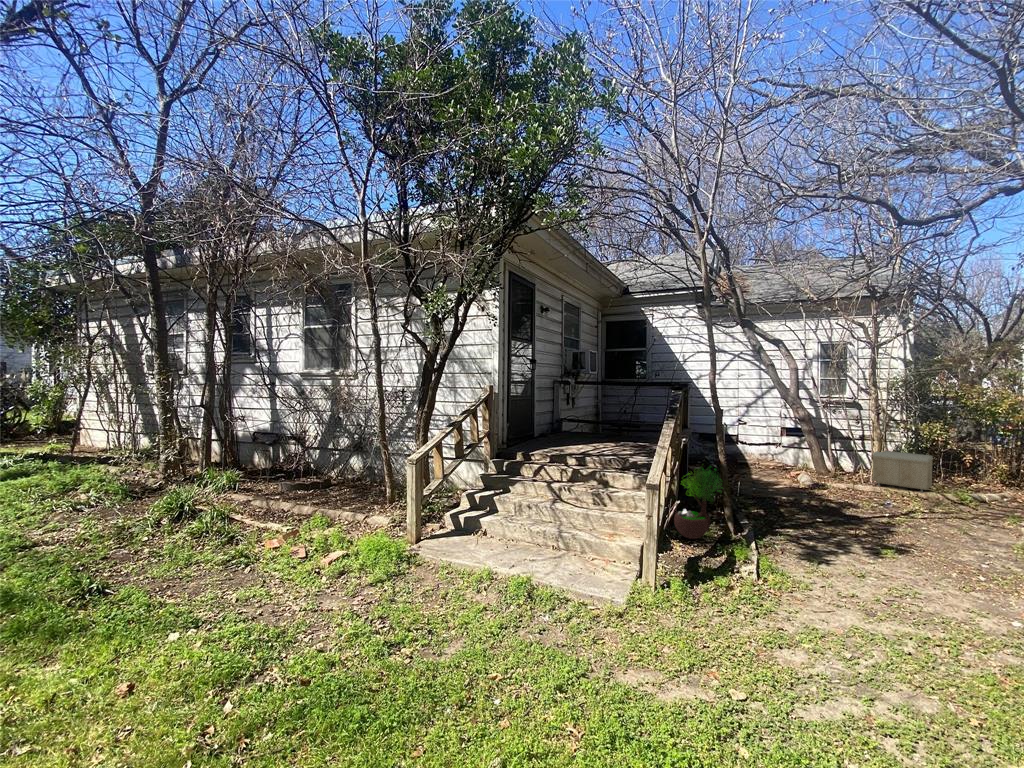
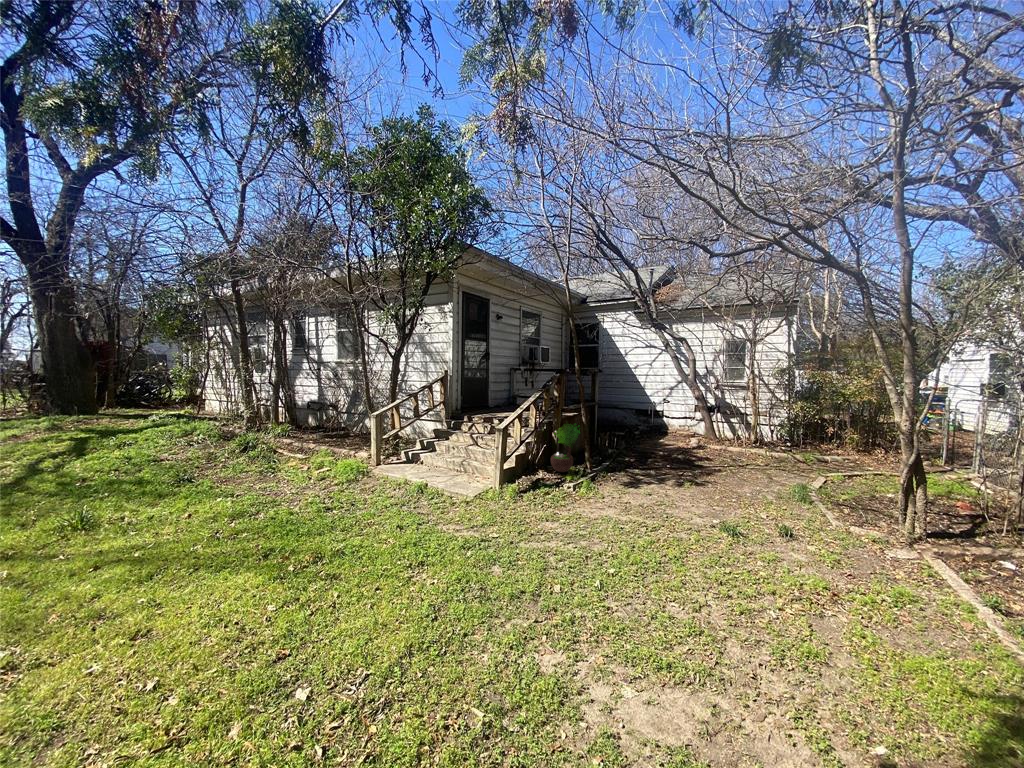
storage bench: present [873,451,933,492] -> none [745,422,790,454]

